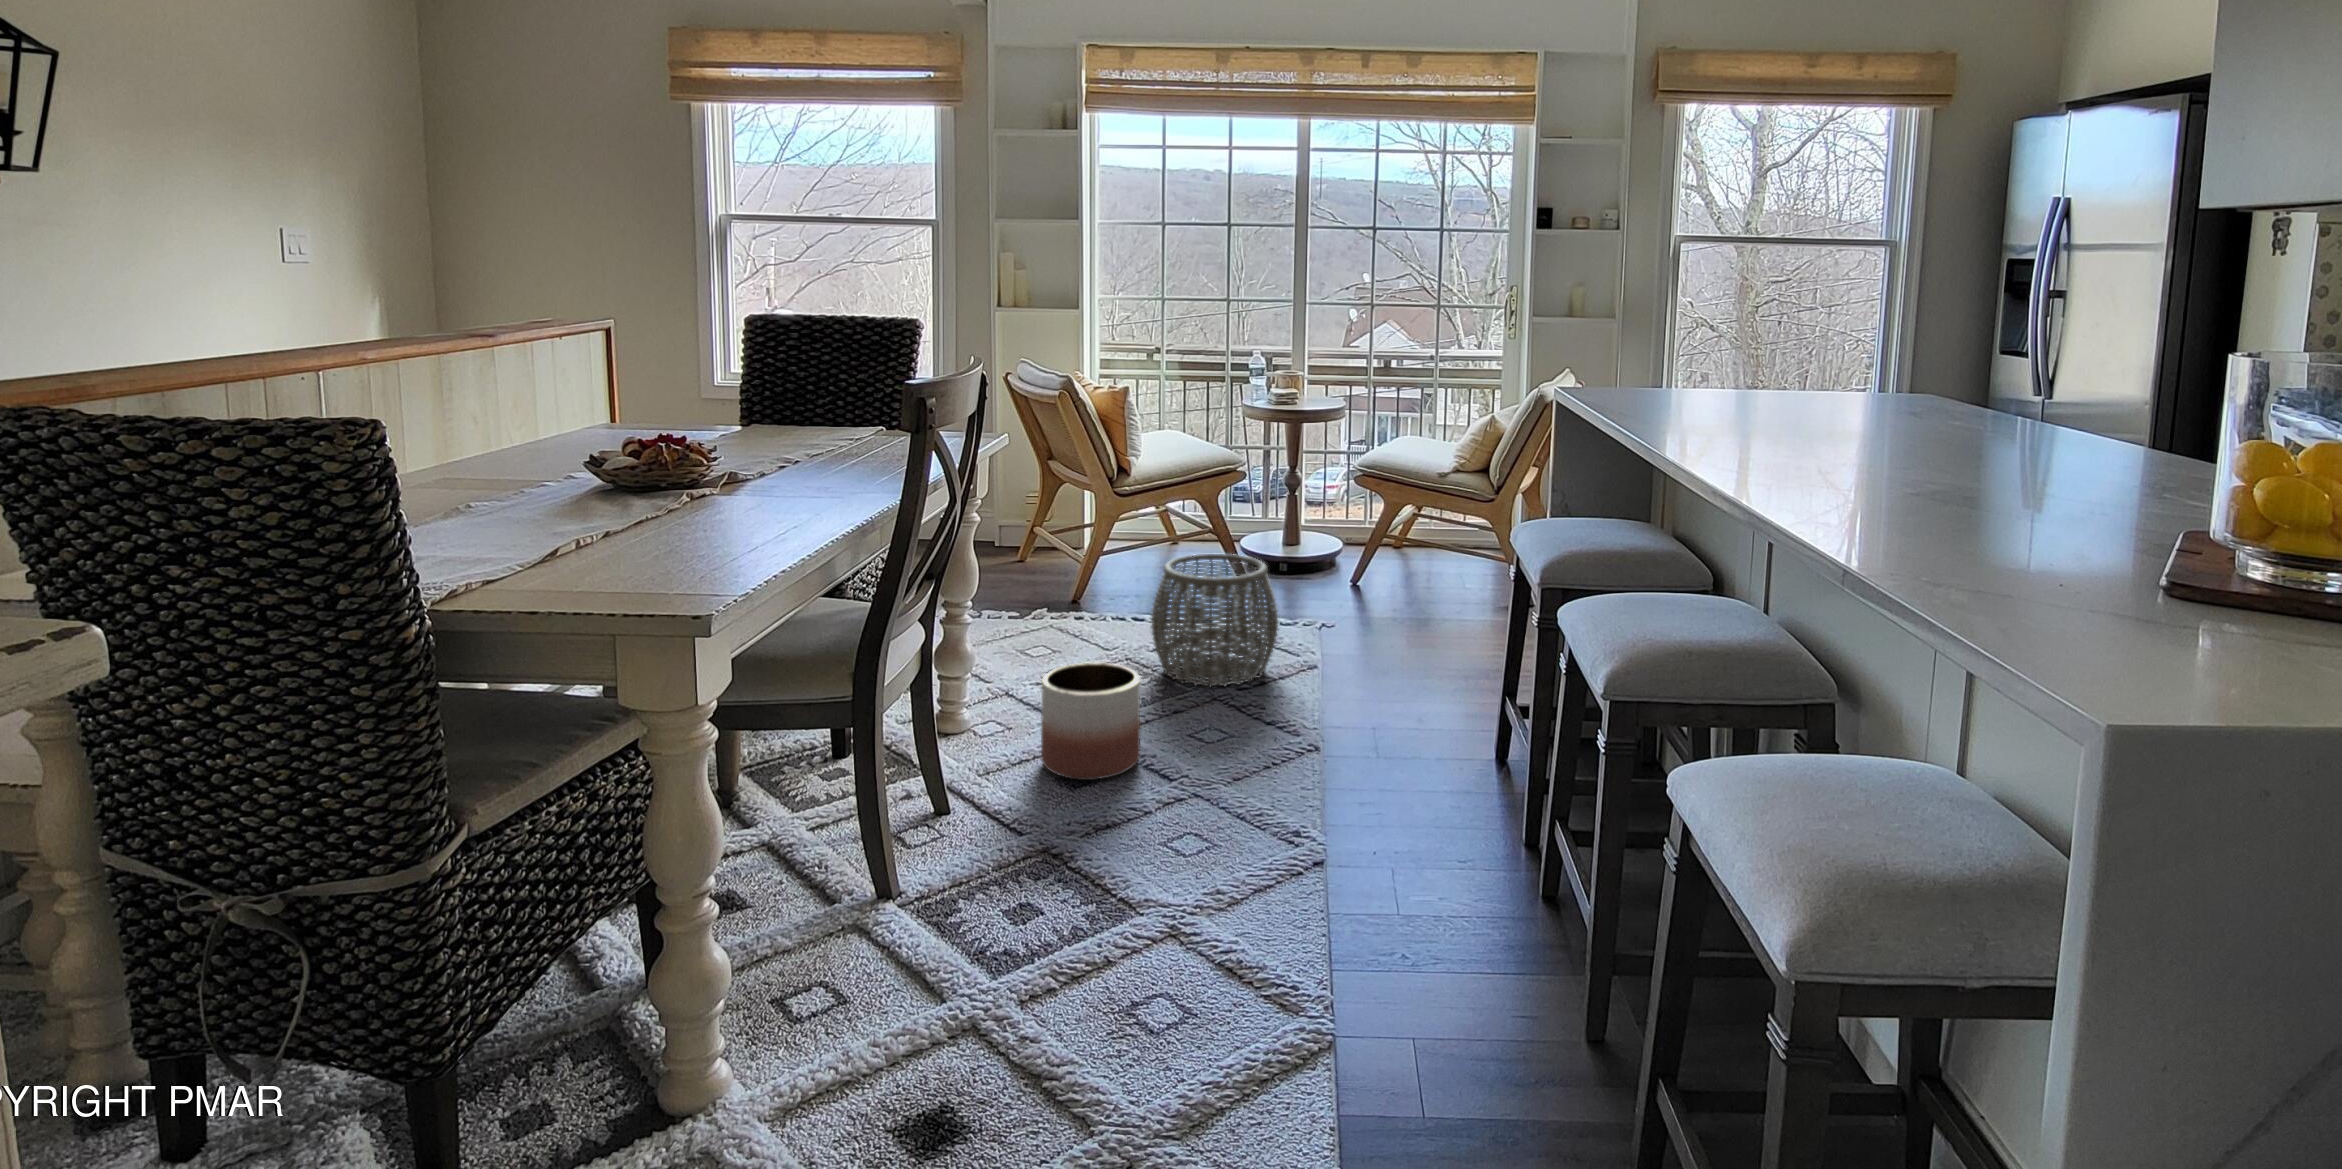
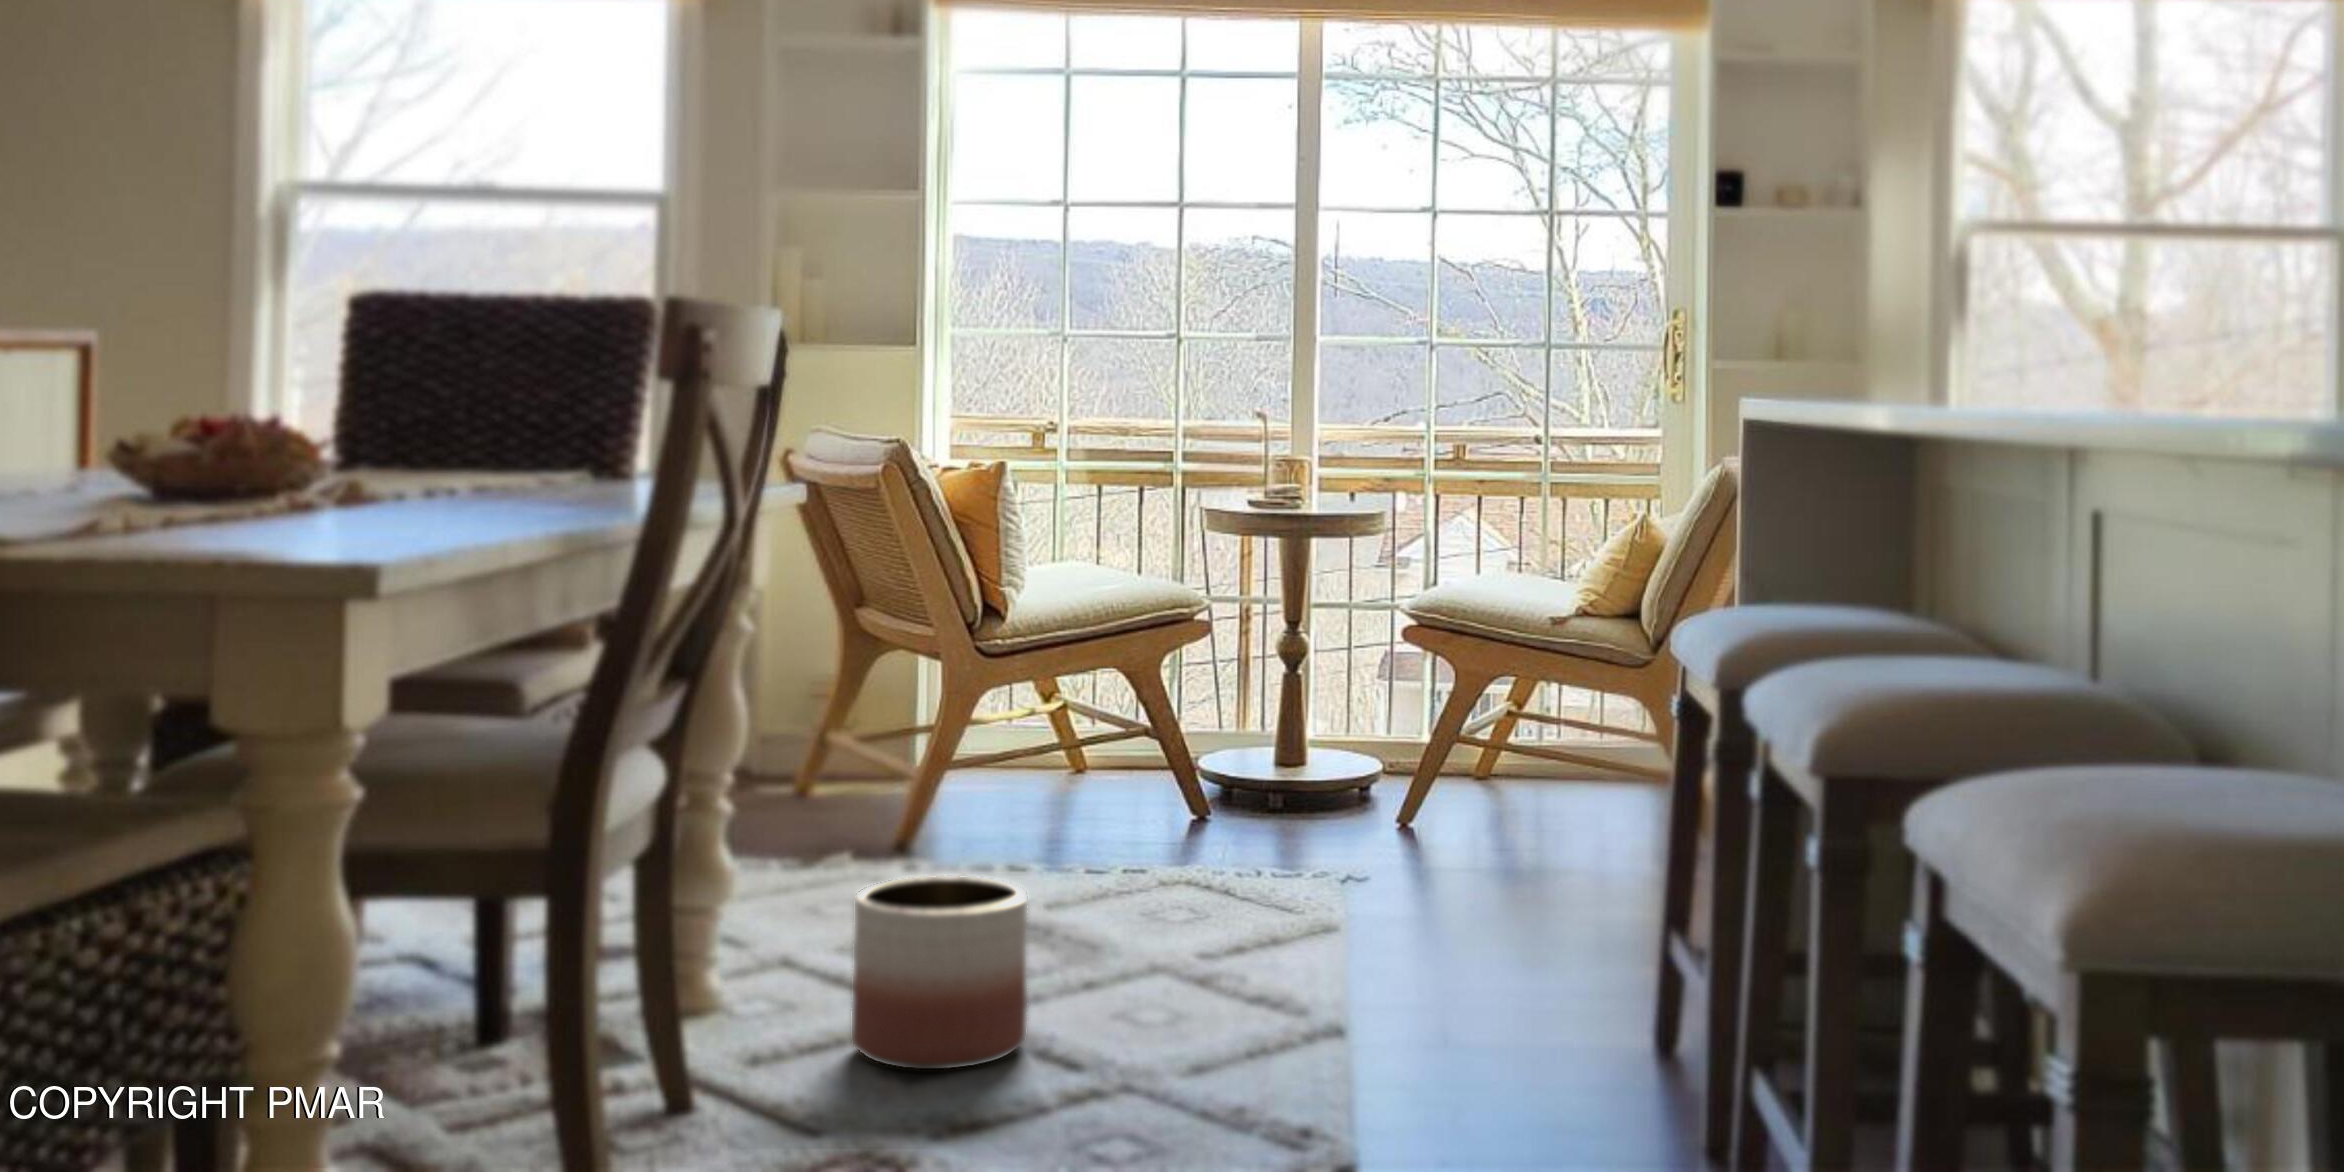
woven basket: present [1151,554,1279,686] -> none [1041,728,1271,953]

